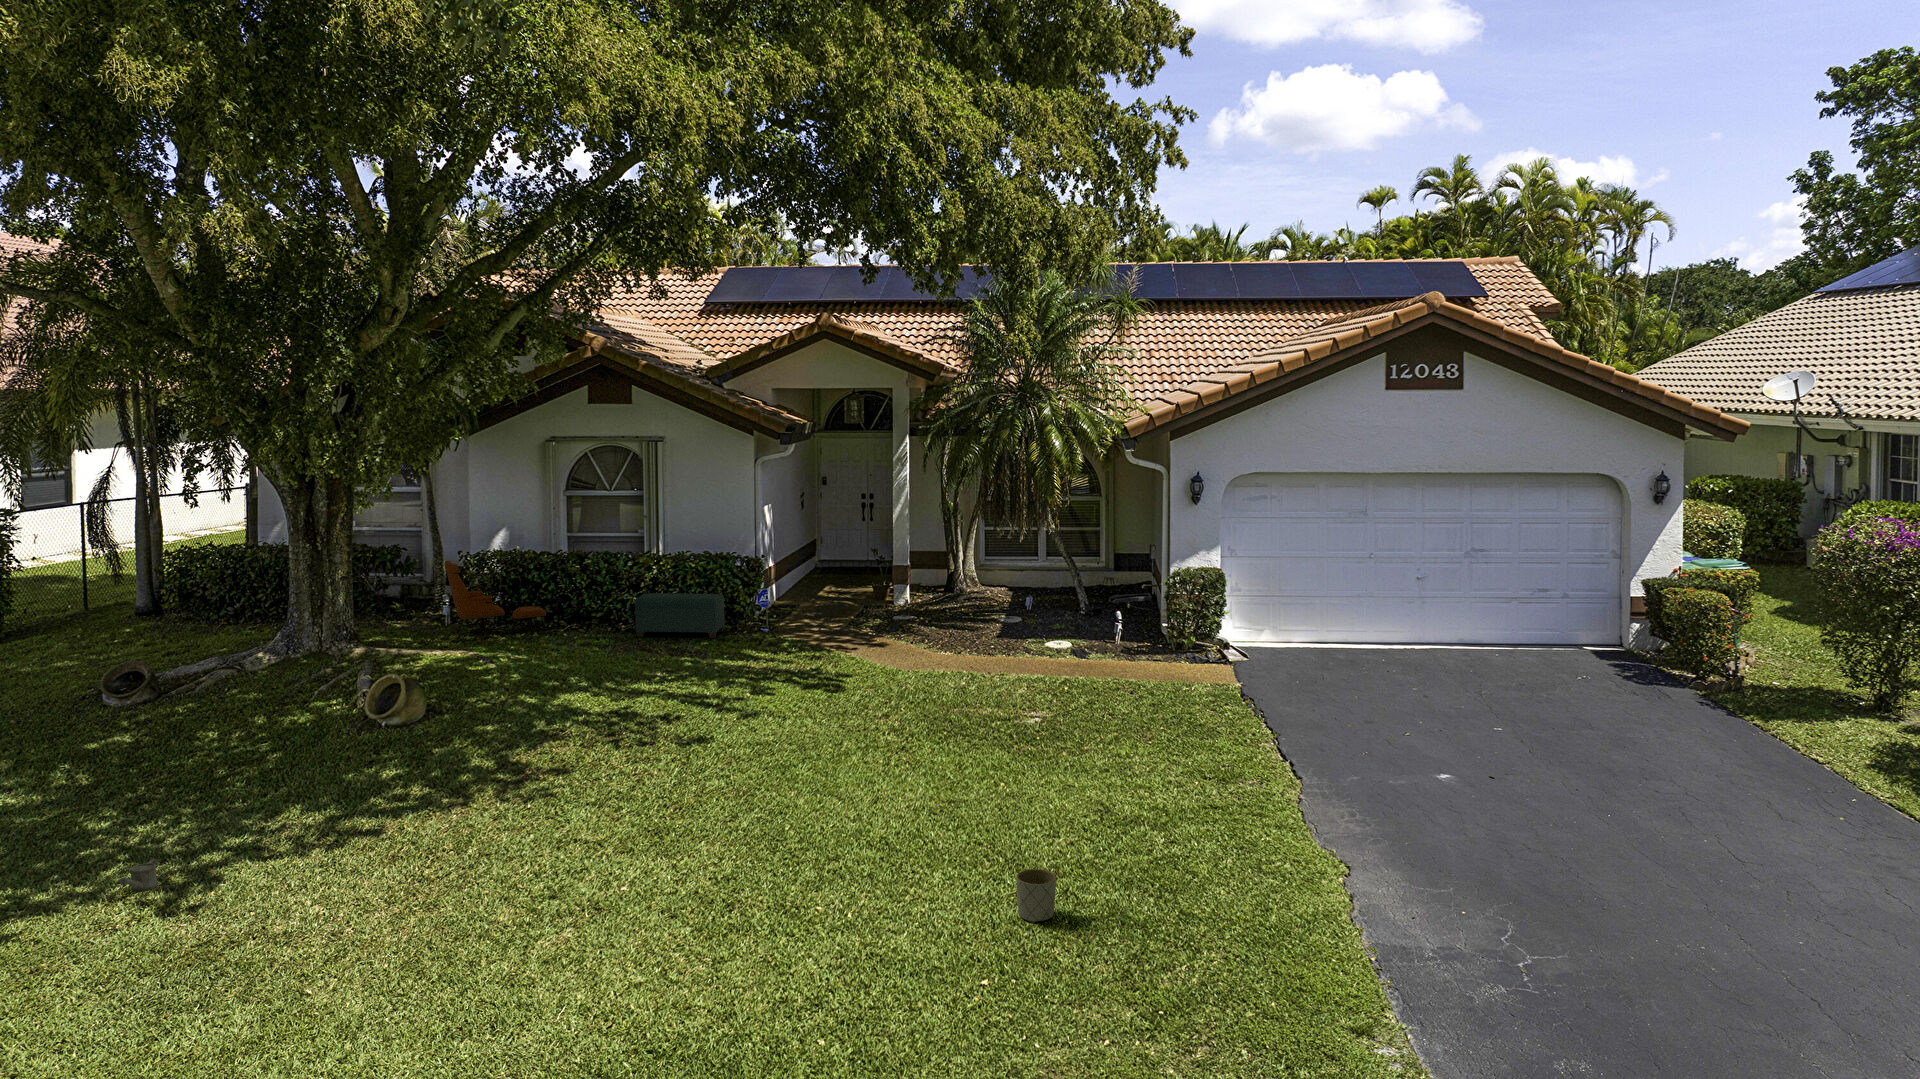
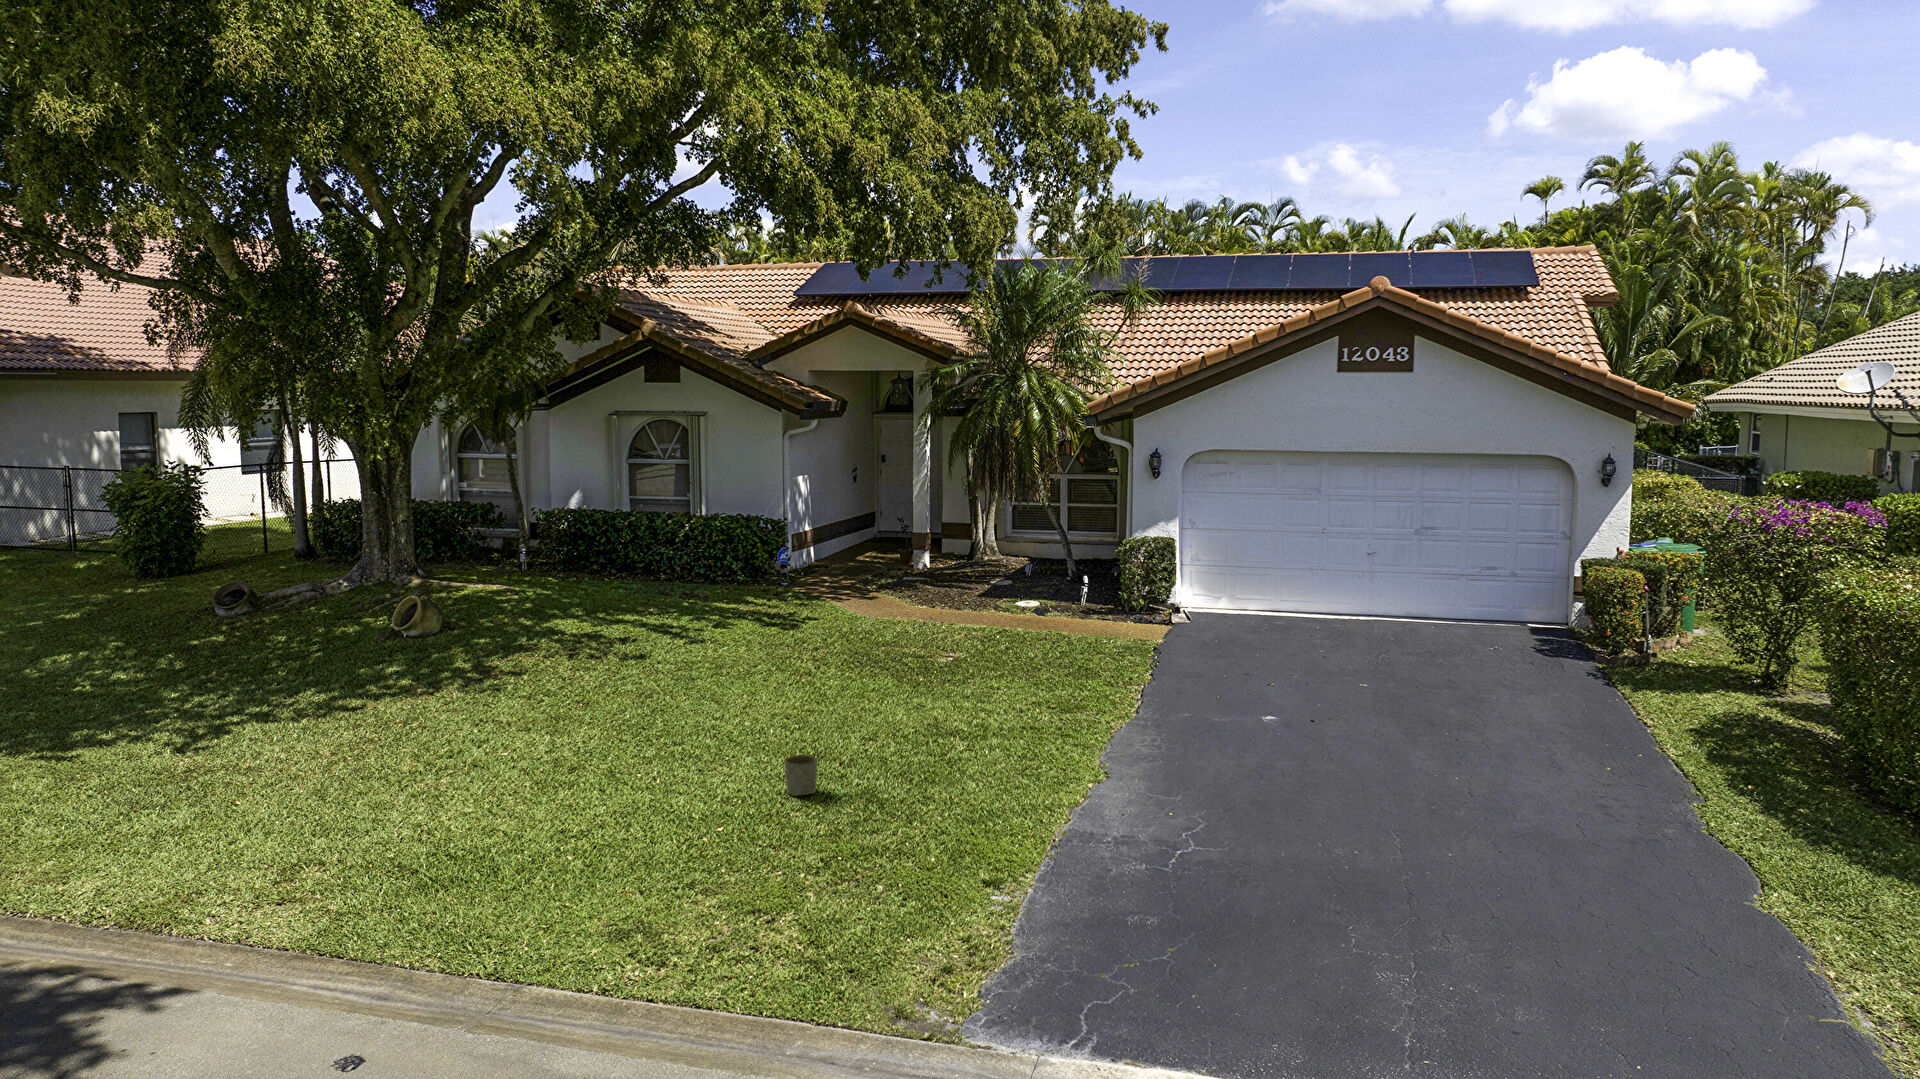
lounge chair: present [444,561,547,638] -> none [513,513,600,580]
bench: present [635,593,725,638] -> none [666,547,745,587]
watering can: present [120,859,158,892] -> none [147,712,181,734]

